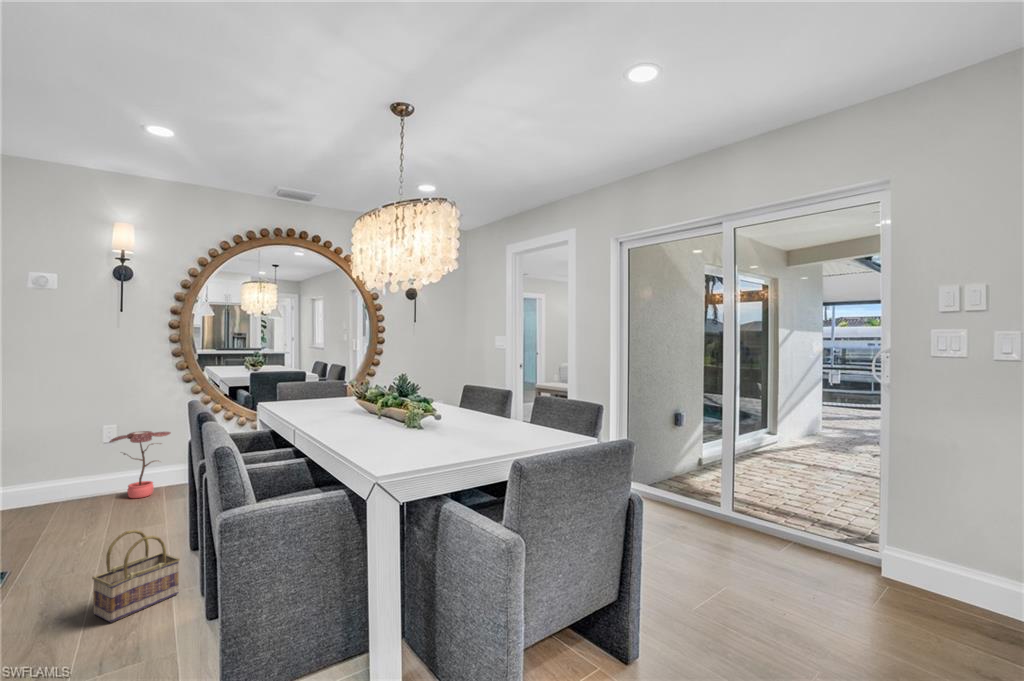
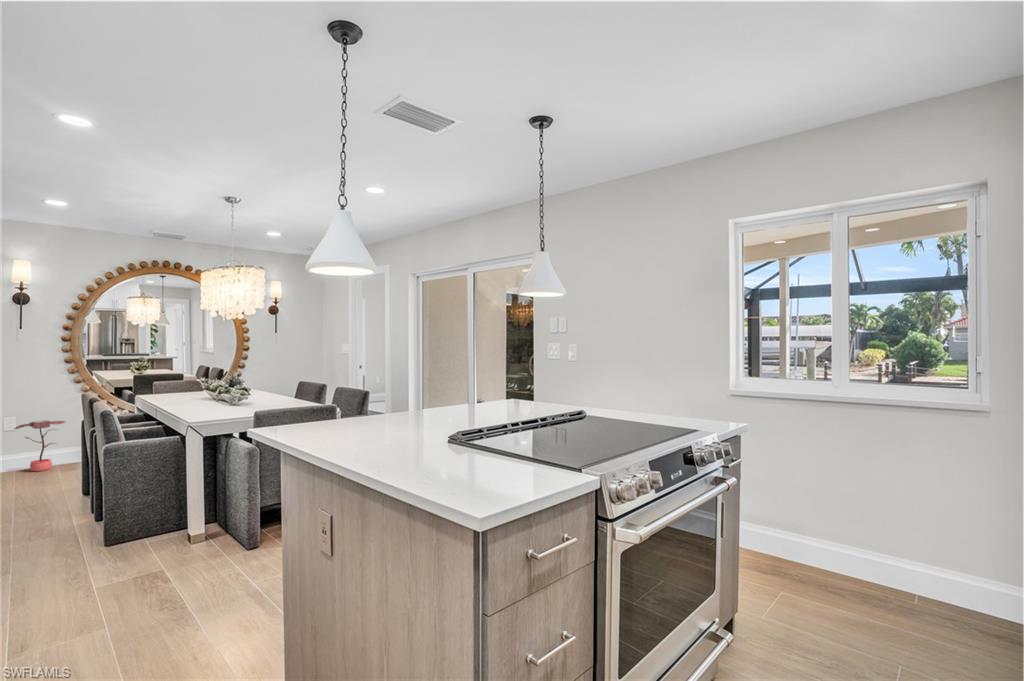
basket: present [92,530,180,622] -> none [20,473,78,525]

